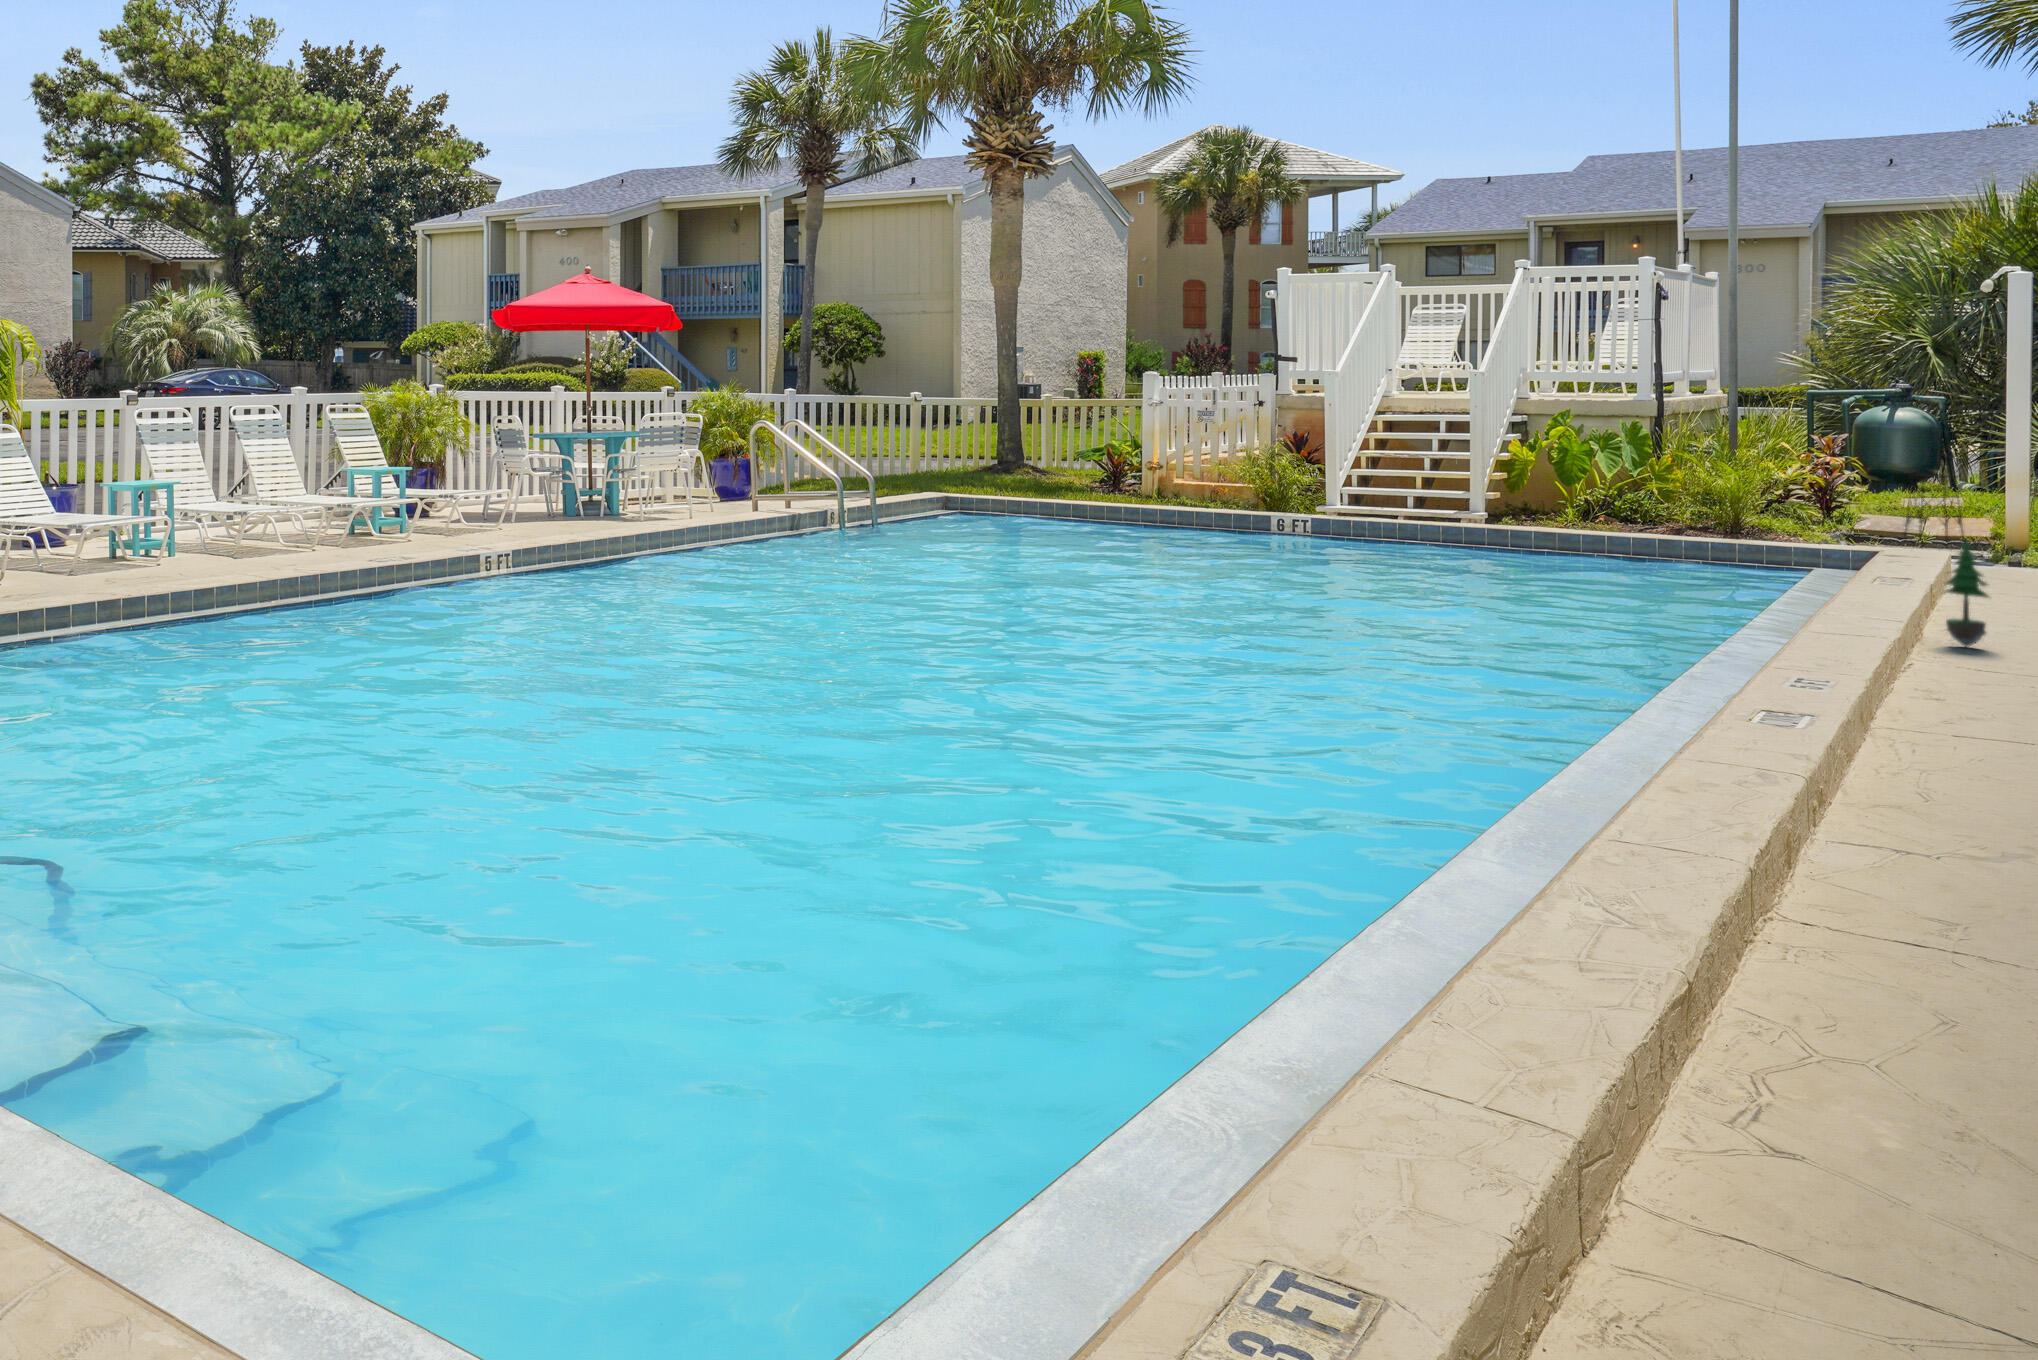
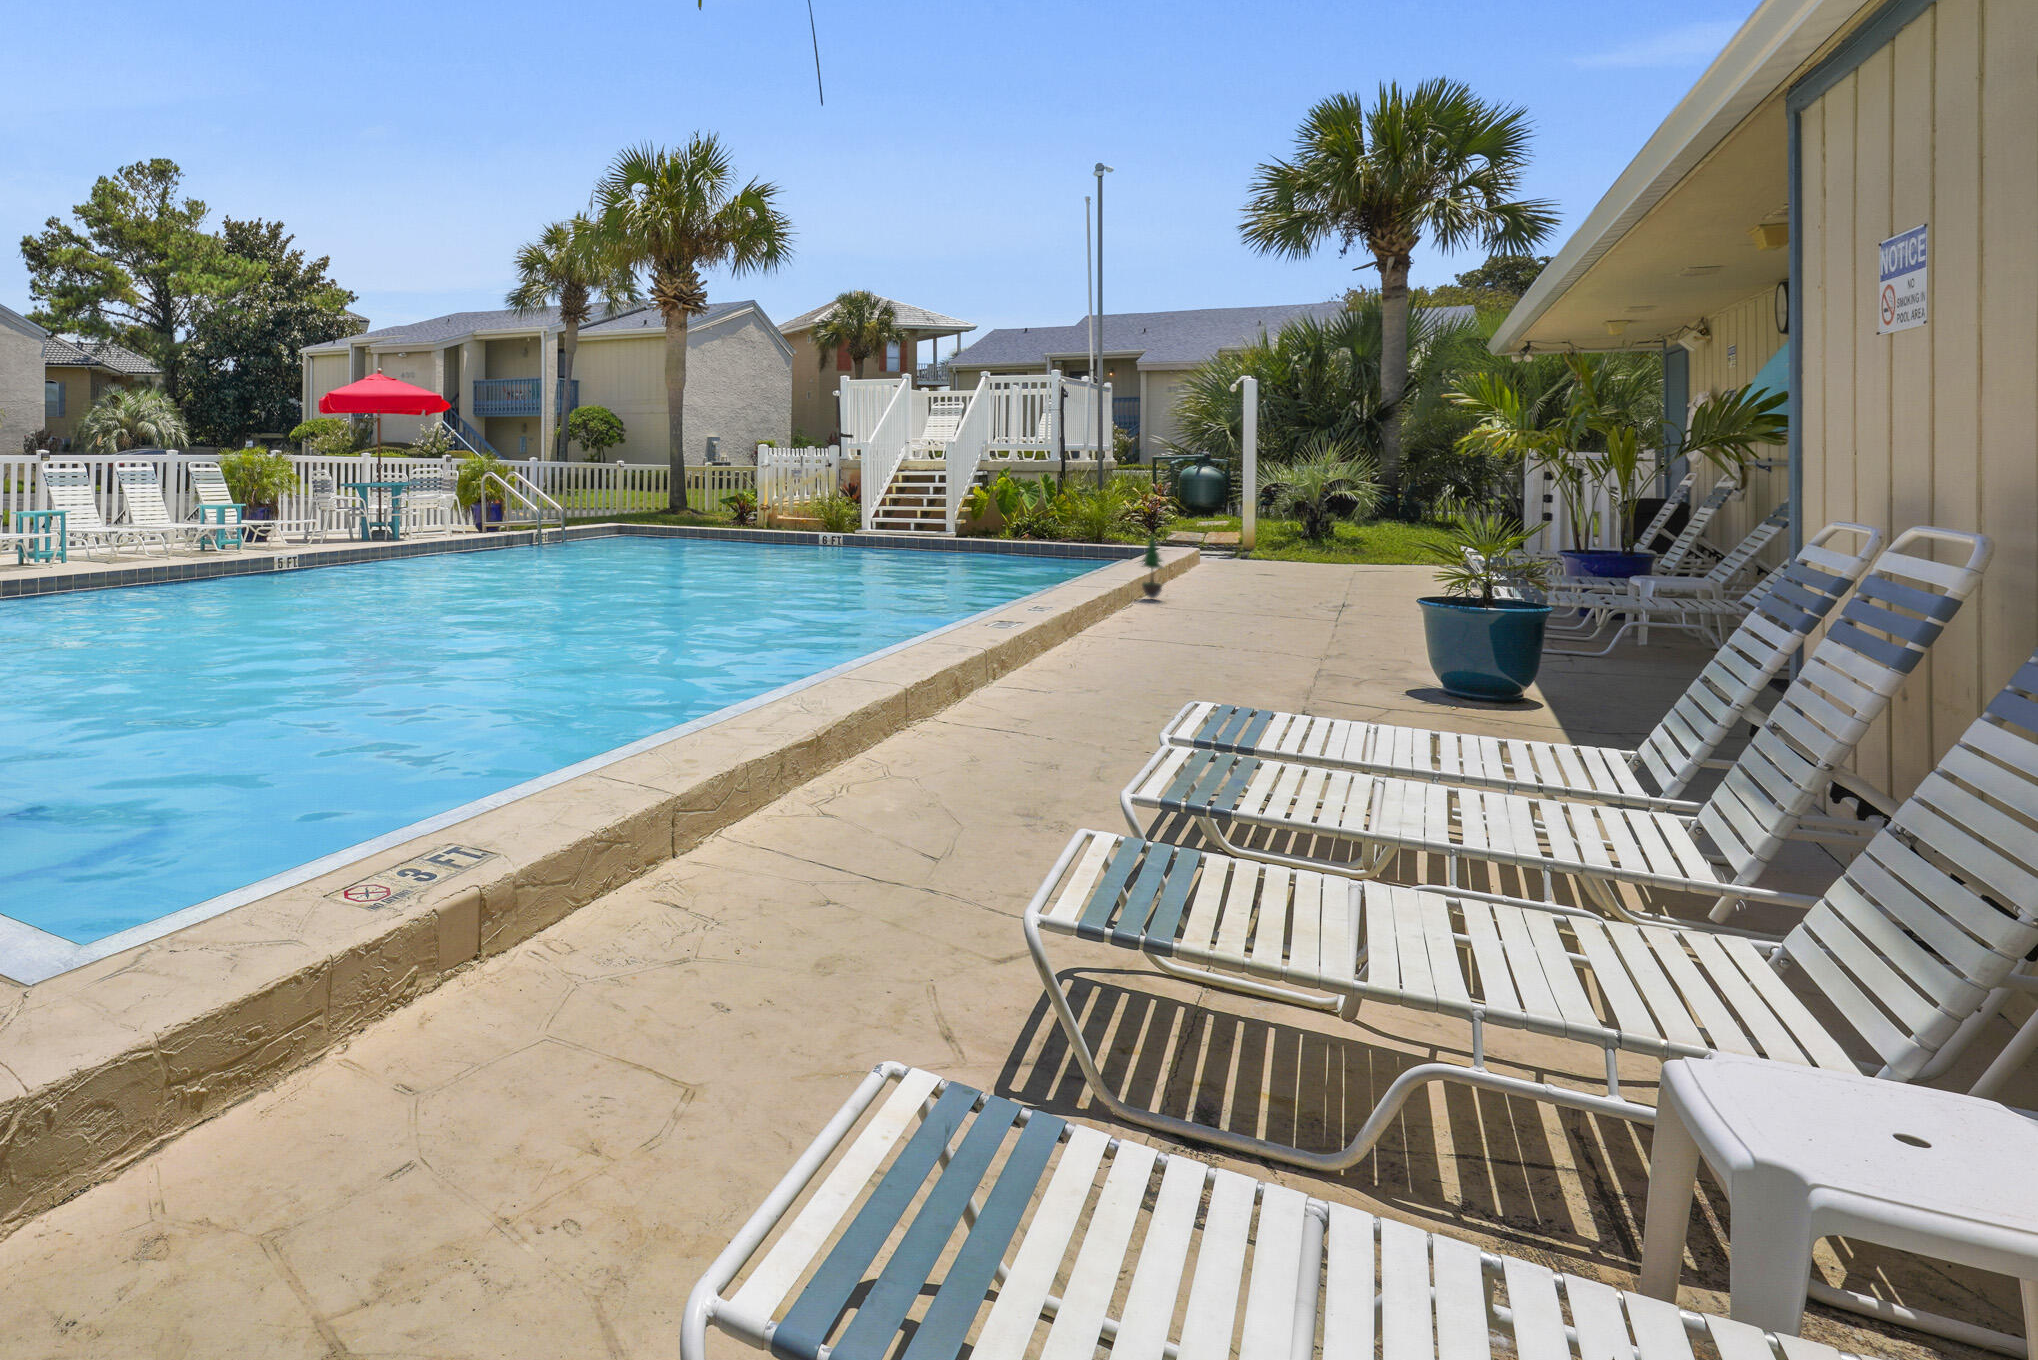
side table: present [1905,474,1965,542] -> none [1199,508,1235,551]

